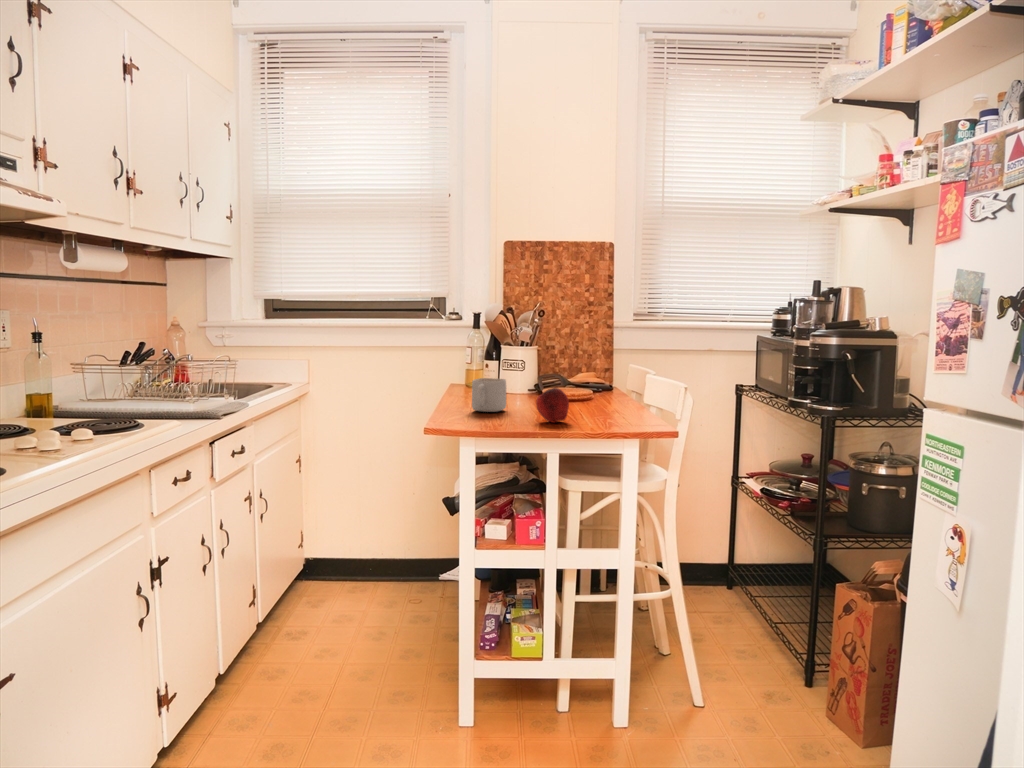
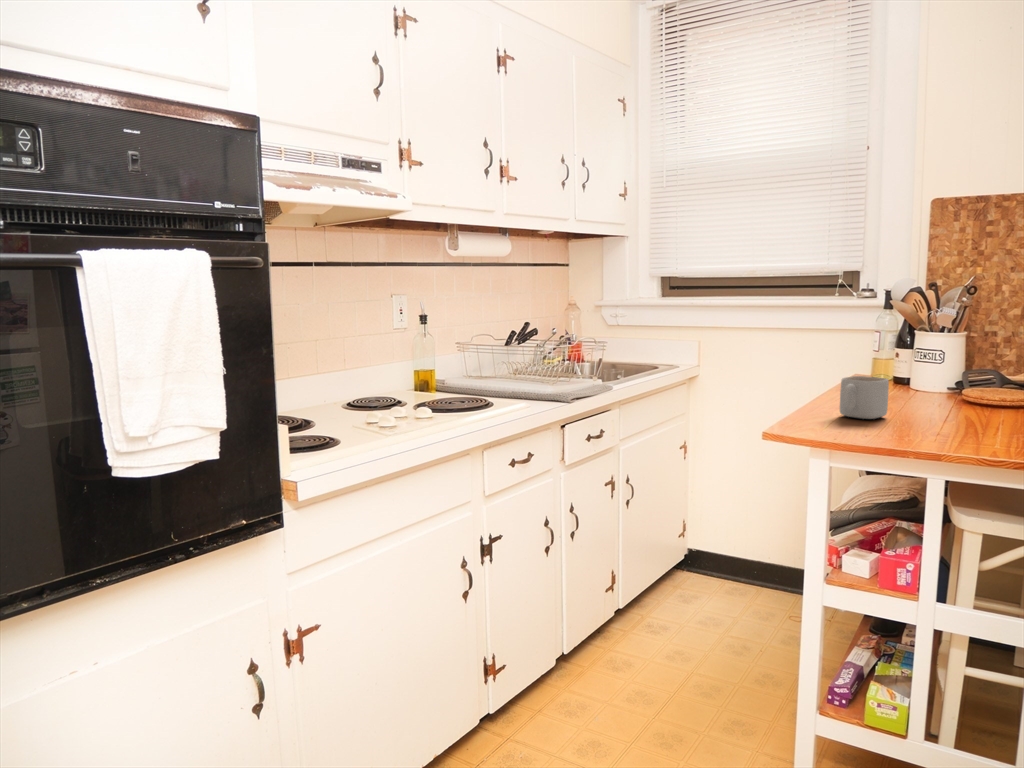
apple: present [536,388,569,423] -> none [916,396,963,441]

